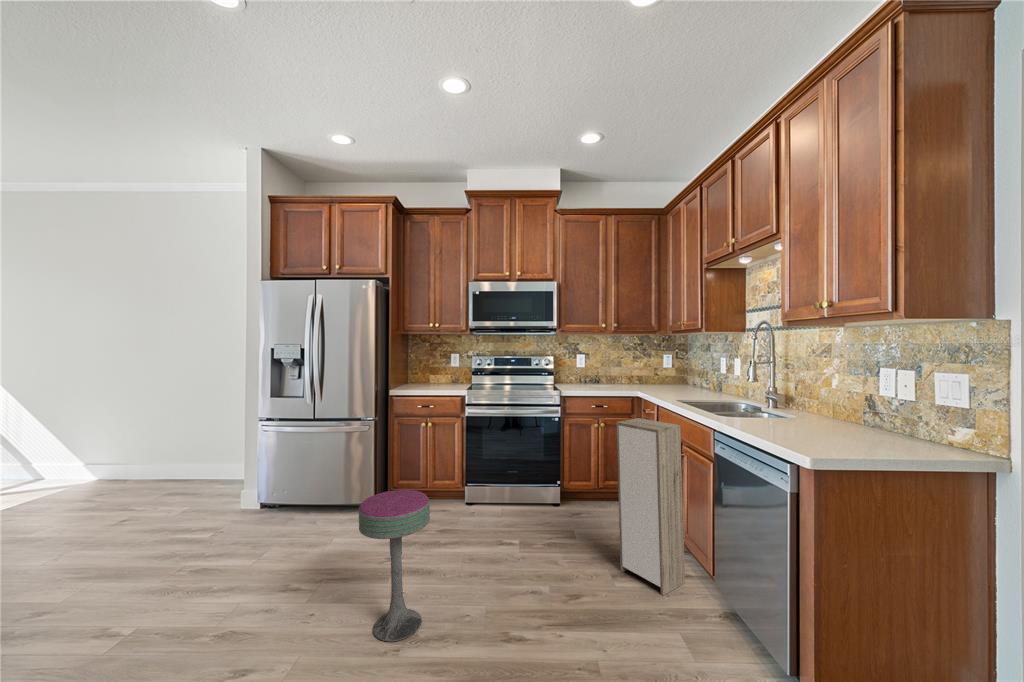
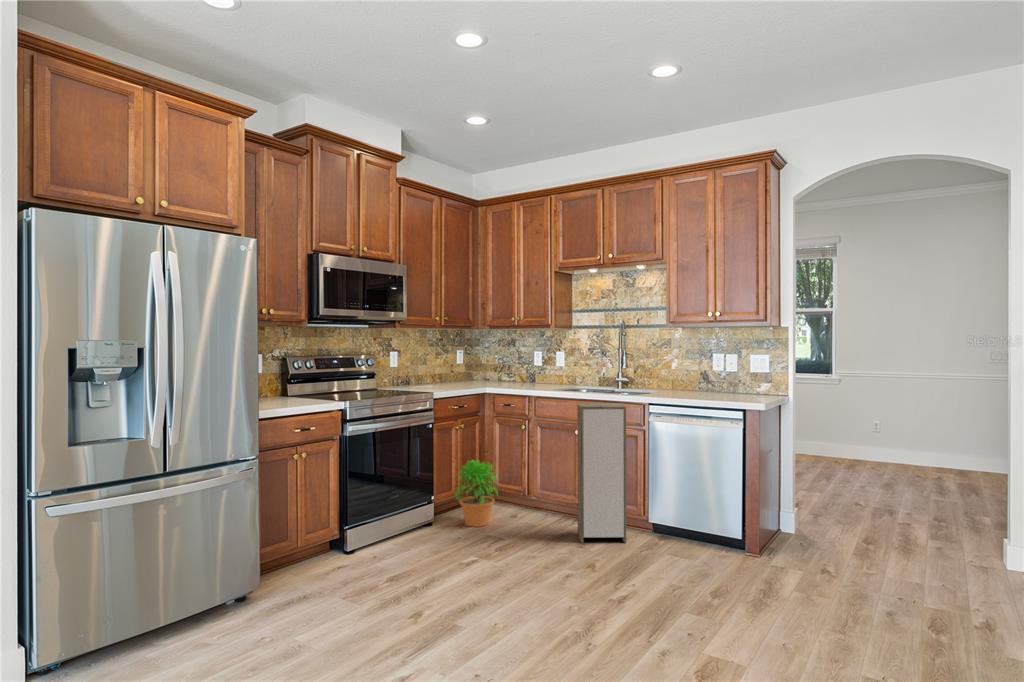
potted plant: none [565,455,613,518] -> present [456,460,498,527]
bar stool: present [358,490,430,642] -> none [505,491,580,648]

